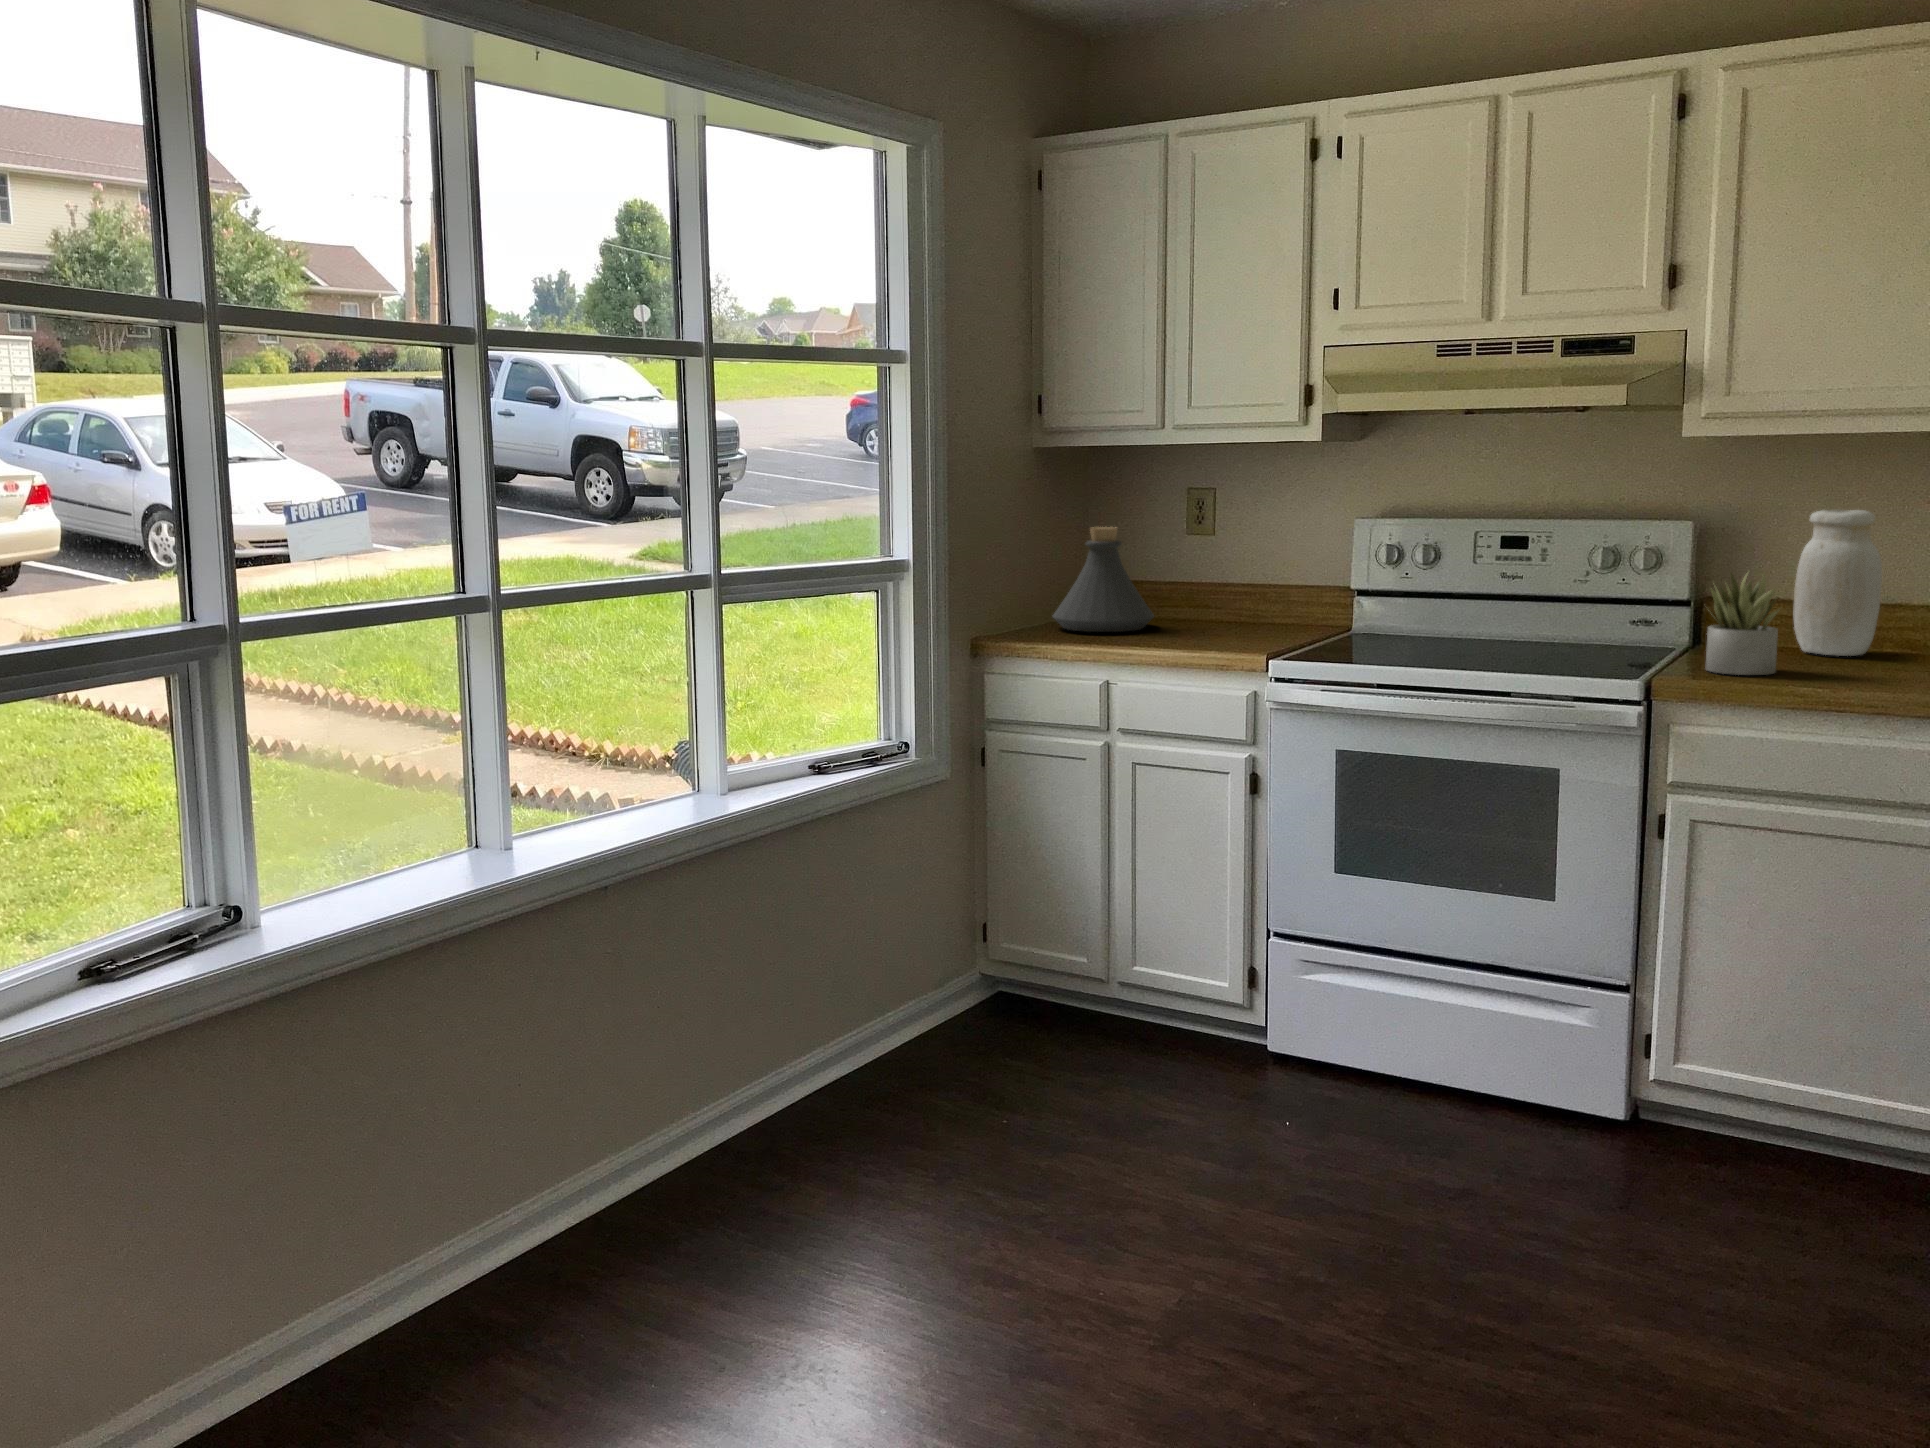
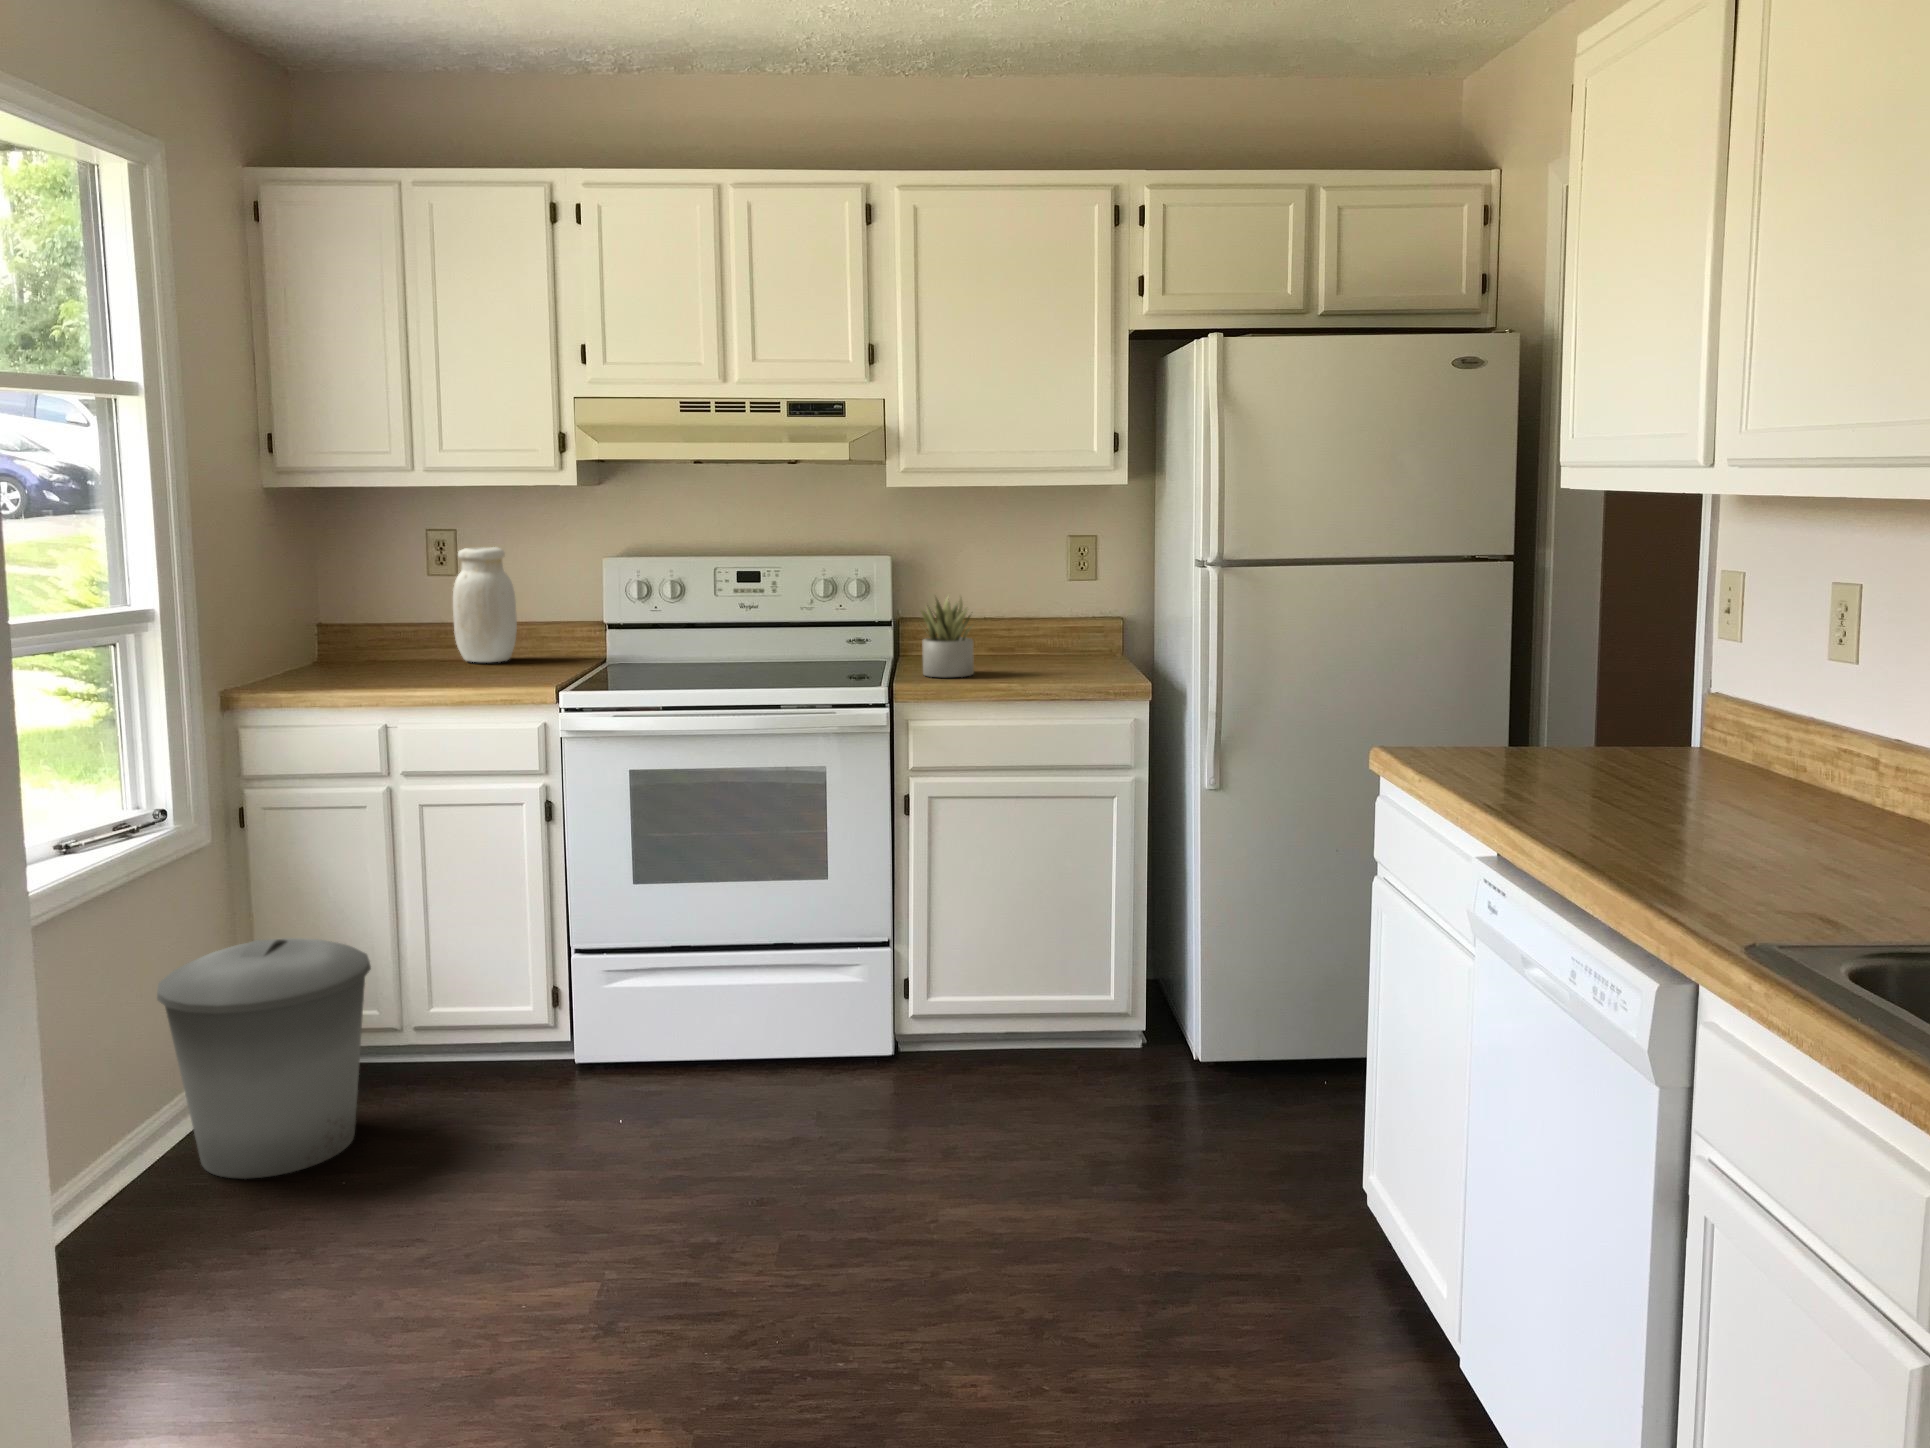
jar: present [1793,510,1882,656] -> present [453,547,517,662]
bottle: present [1053,527,1154,632] -> none [302,572,414,678]
trash can: none [885,872,1066,1094] -> present [157,938,371,1179]

